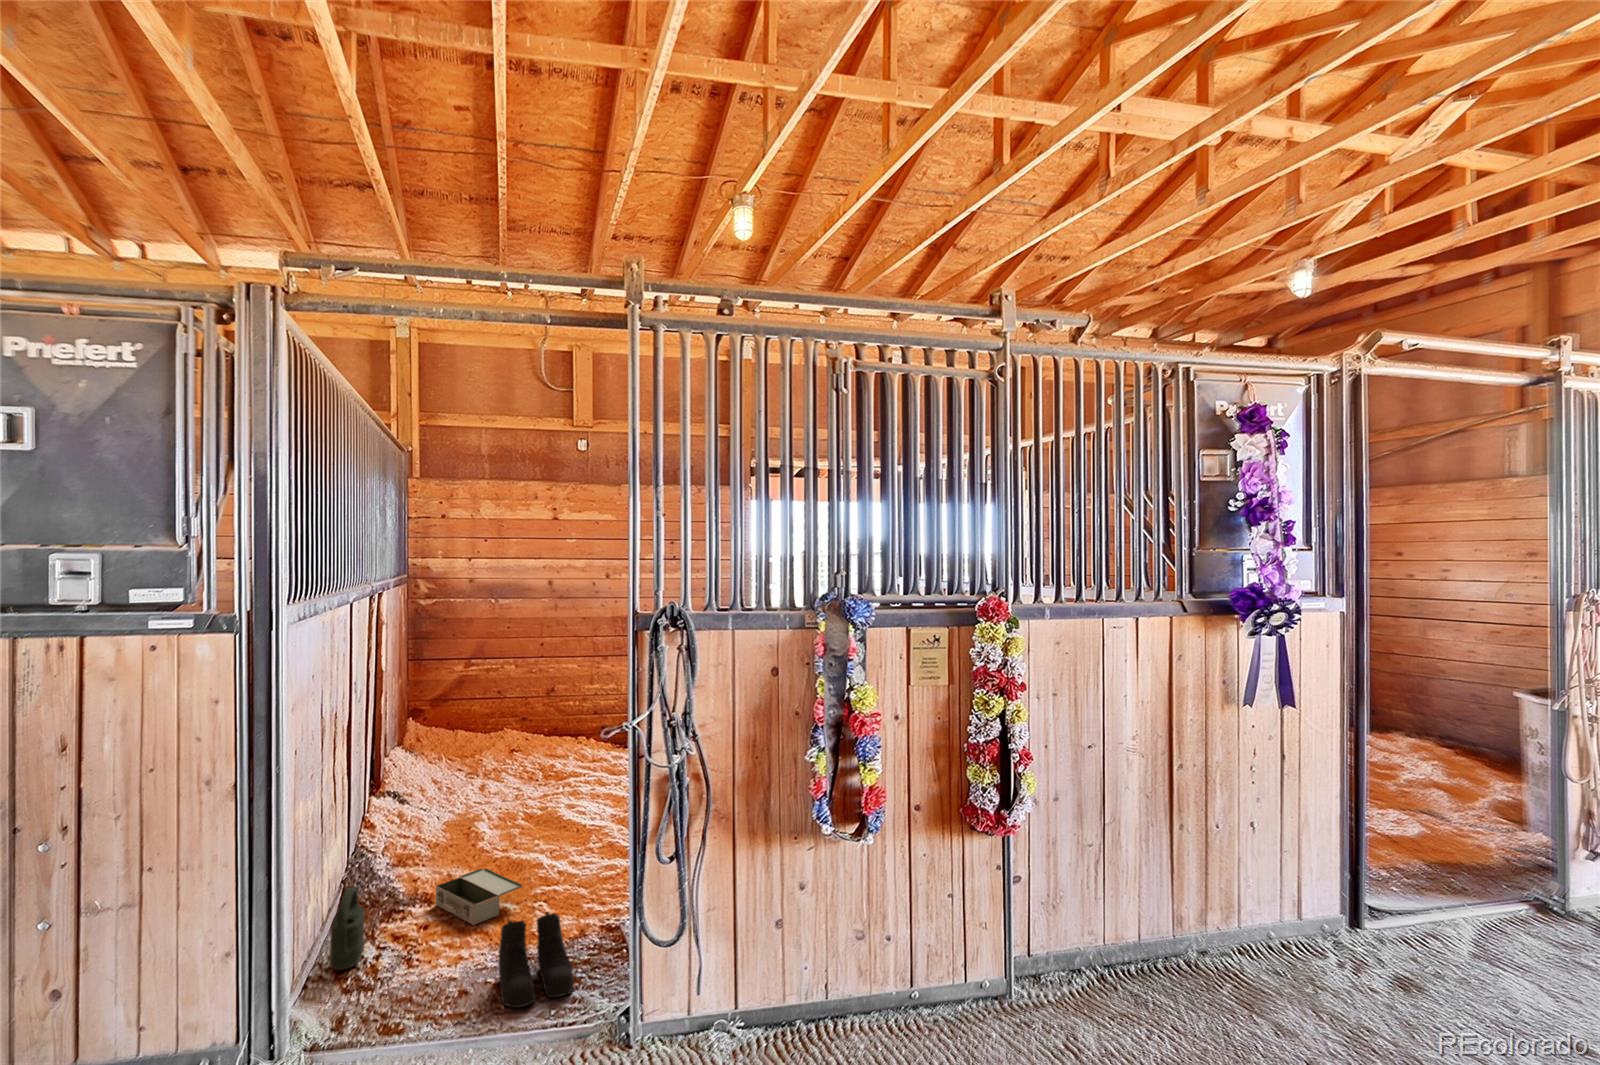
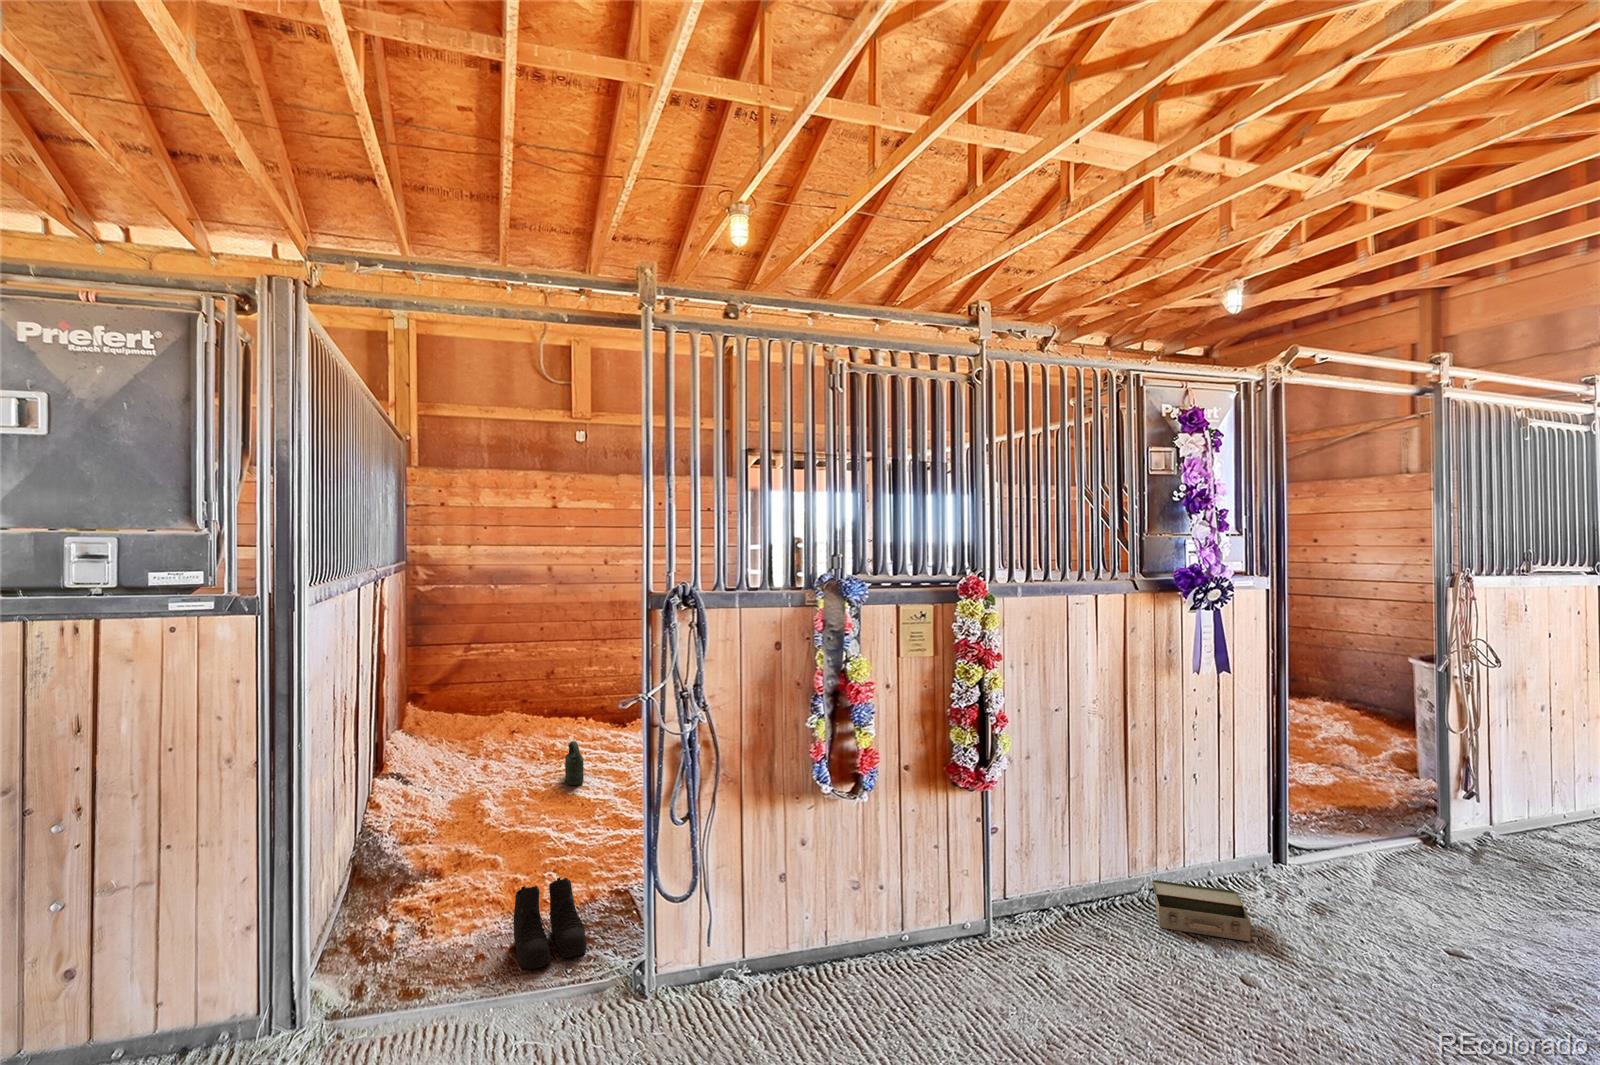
toolbox: present [436,868,522,925] -> present [1152,880,1251,941]
watering can: present [330,884,364,970] -> present [565,741,584,785]

